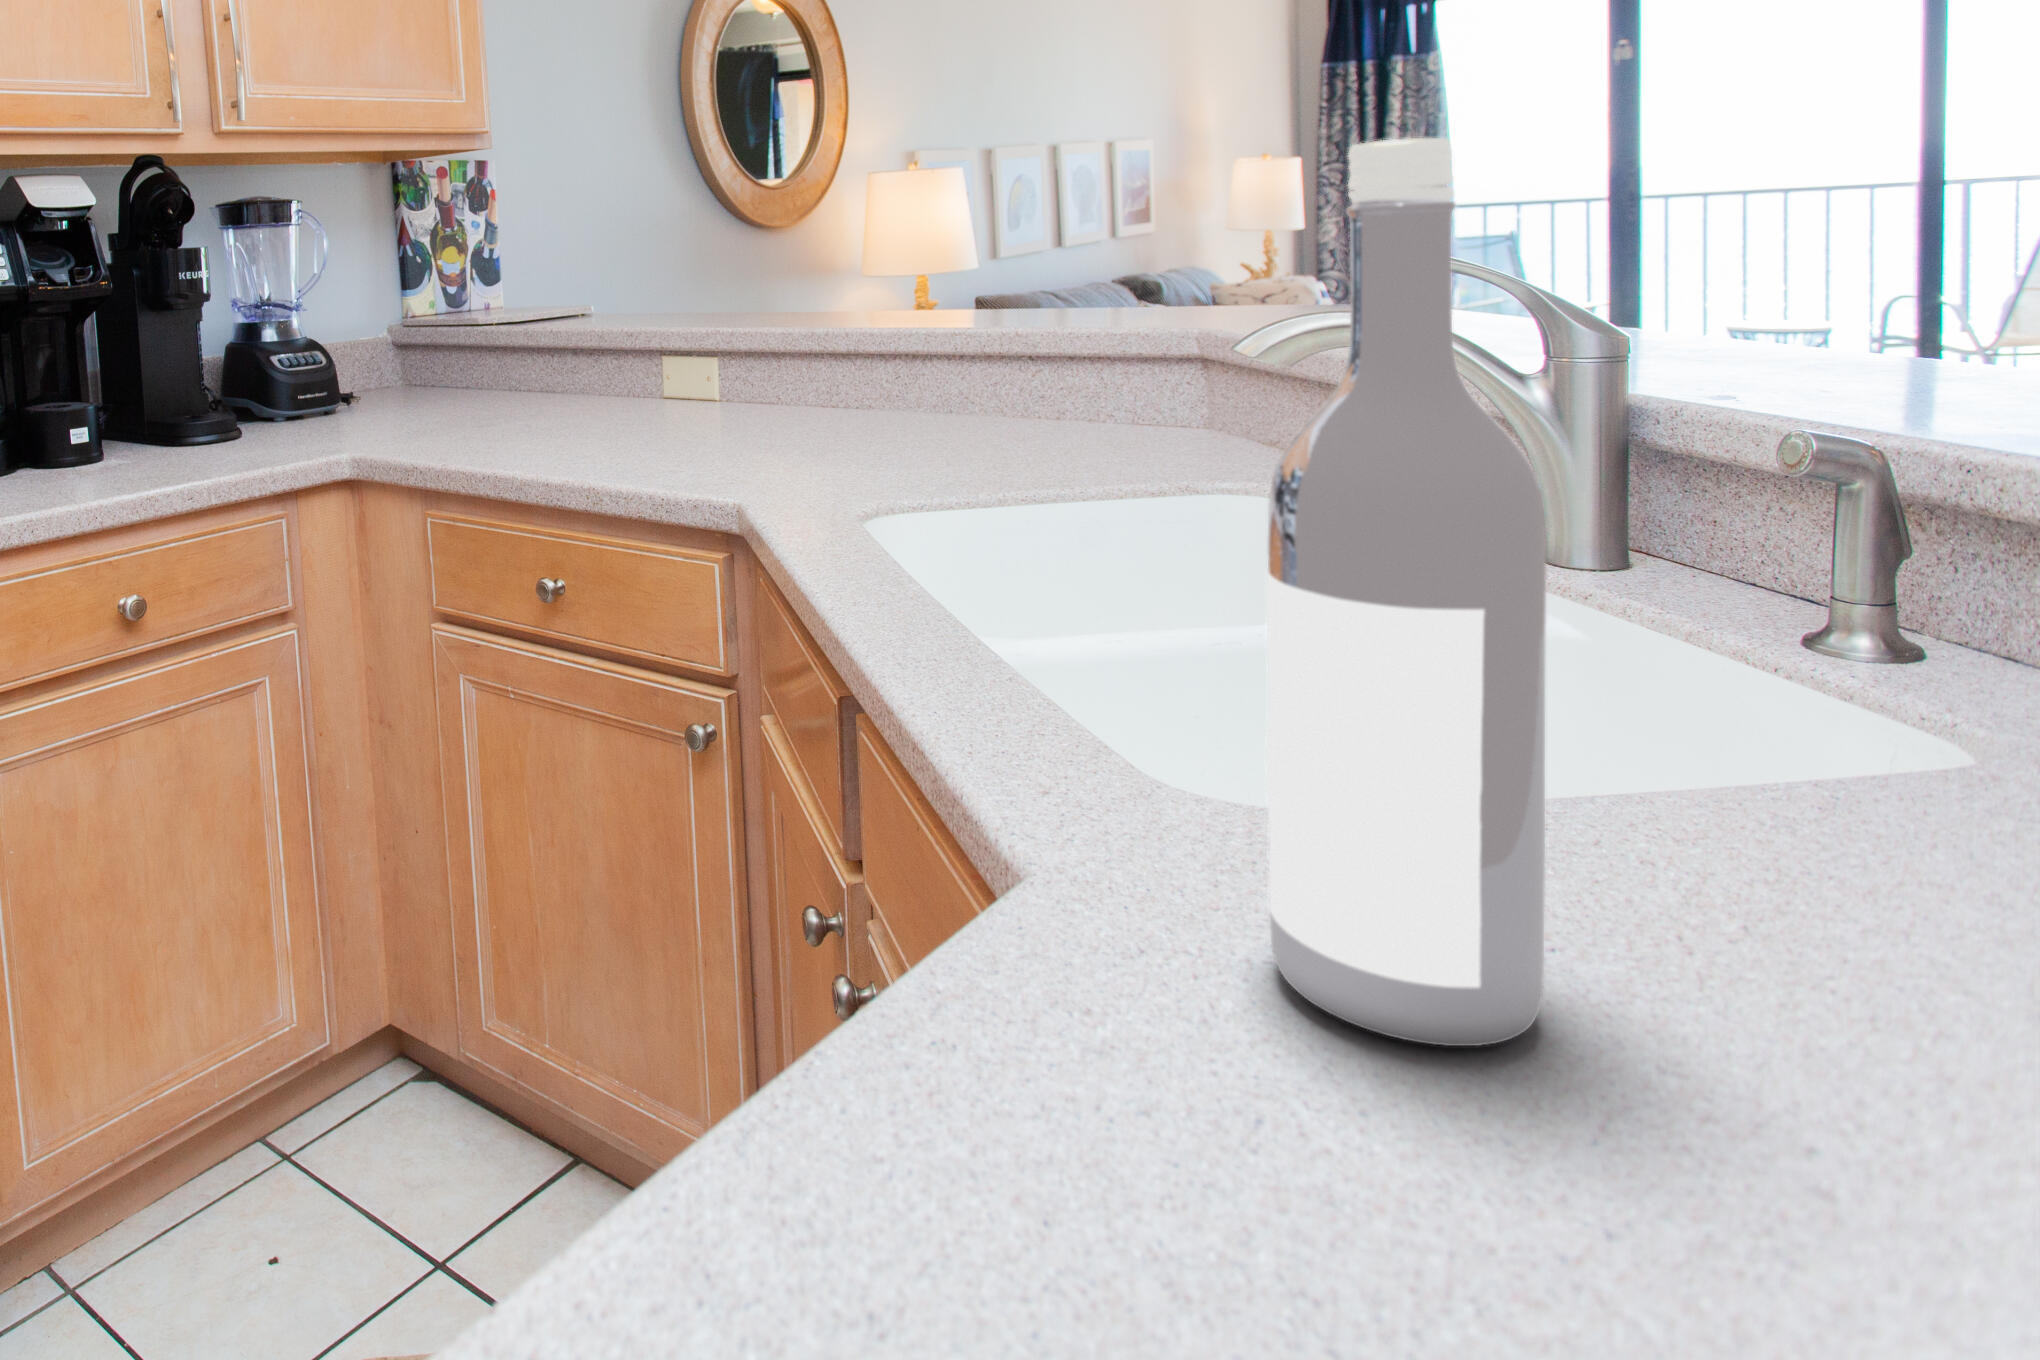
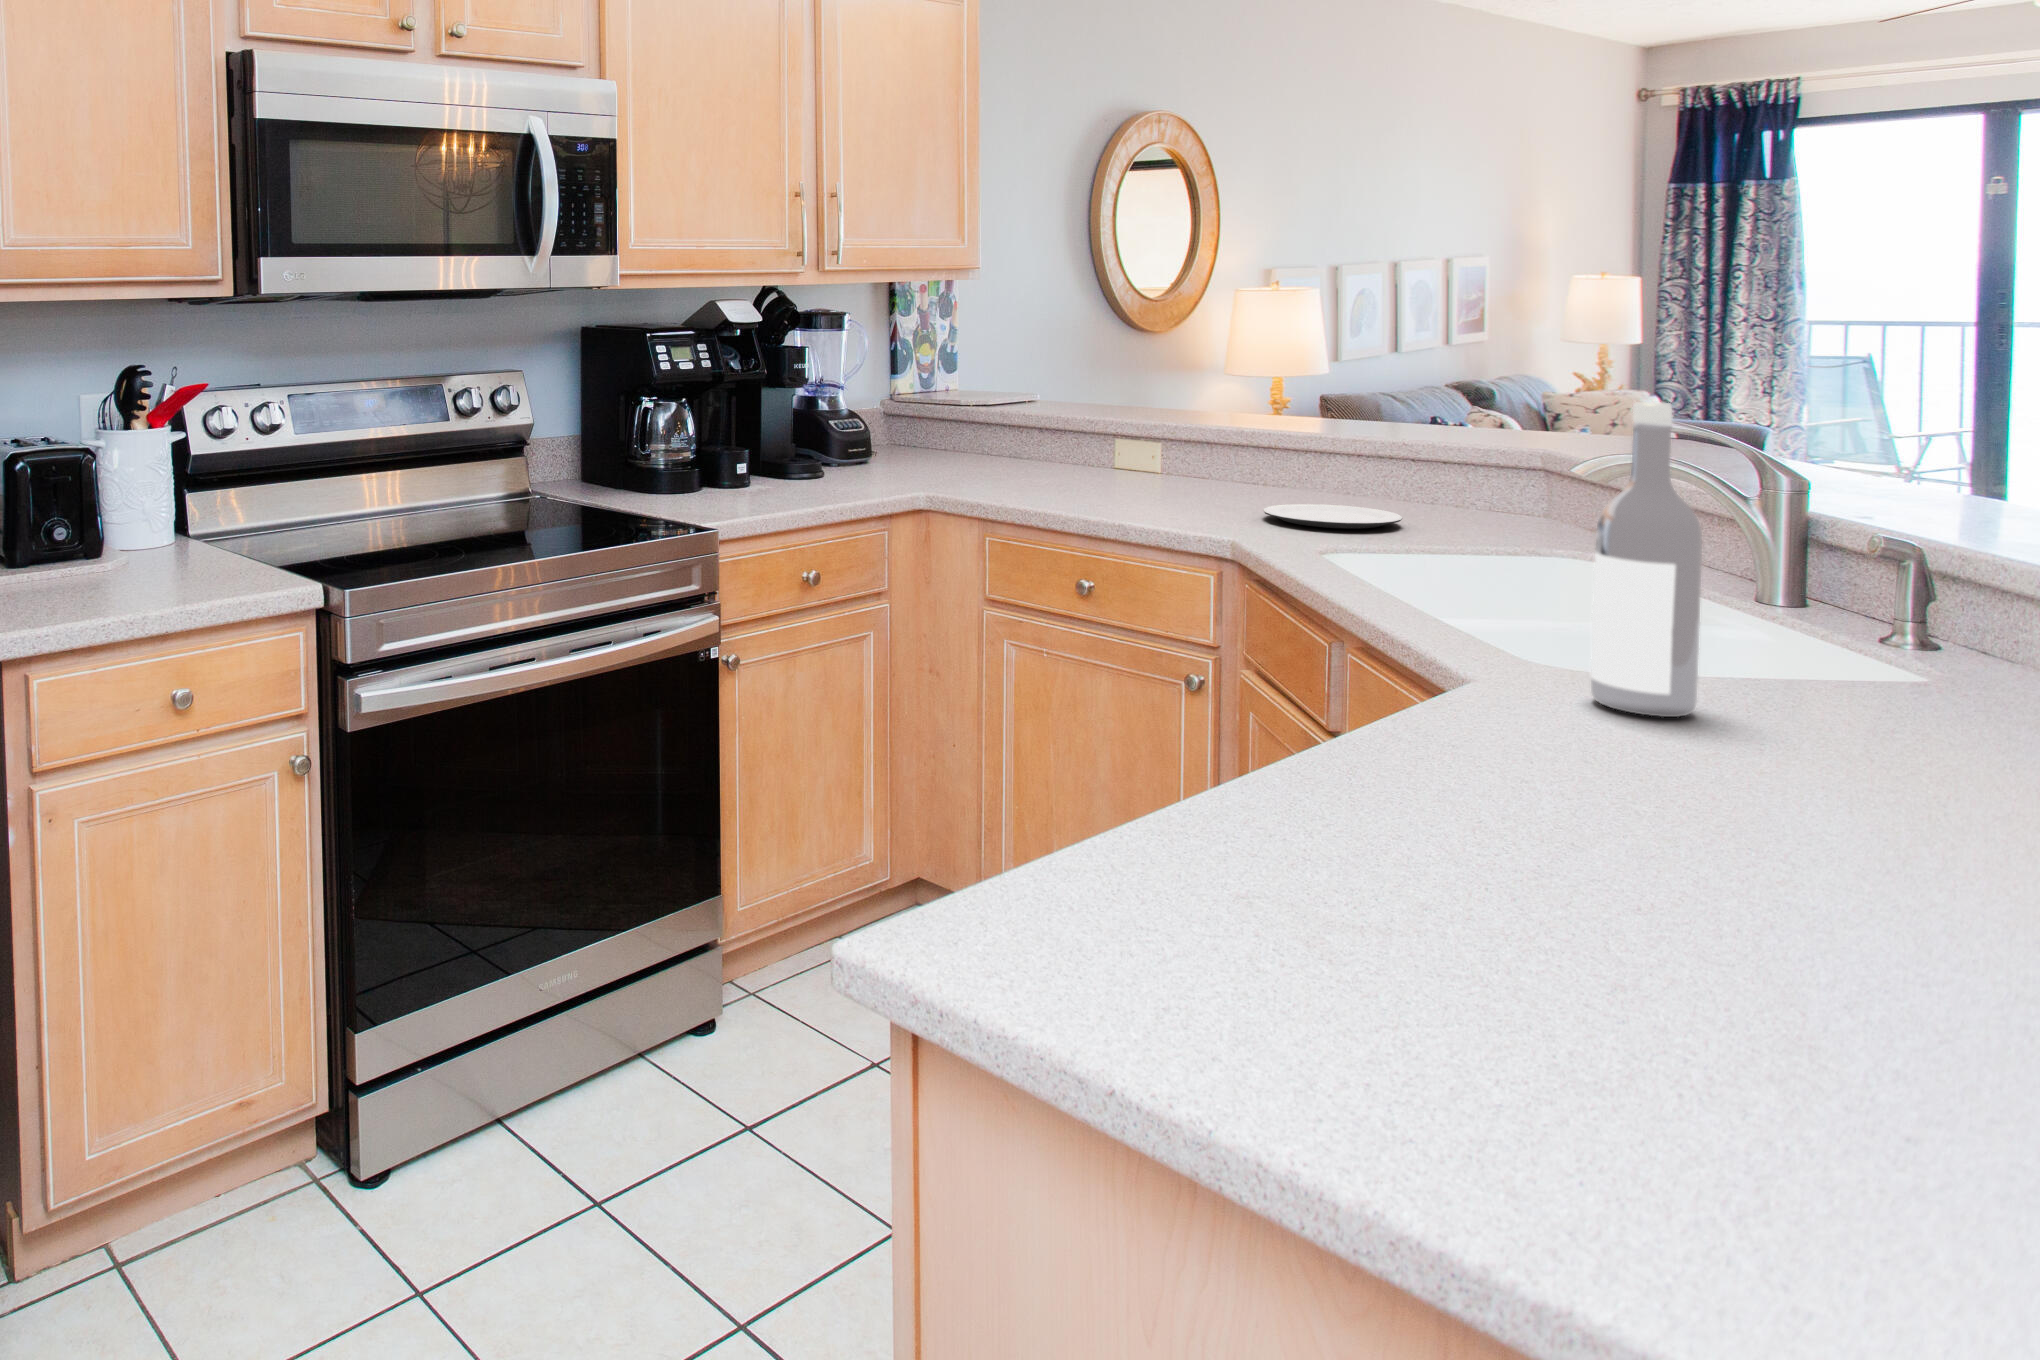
plate: none [807,435,999,473] -> present [1263,504,1402,529]

